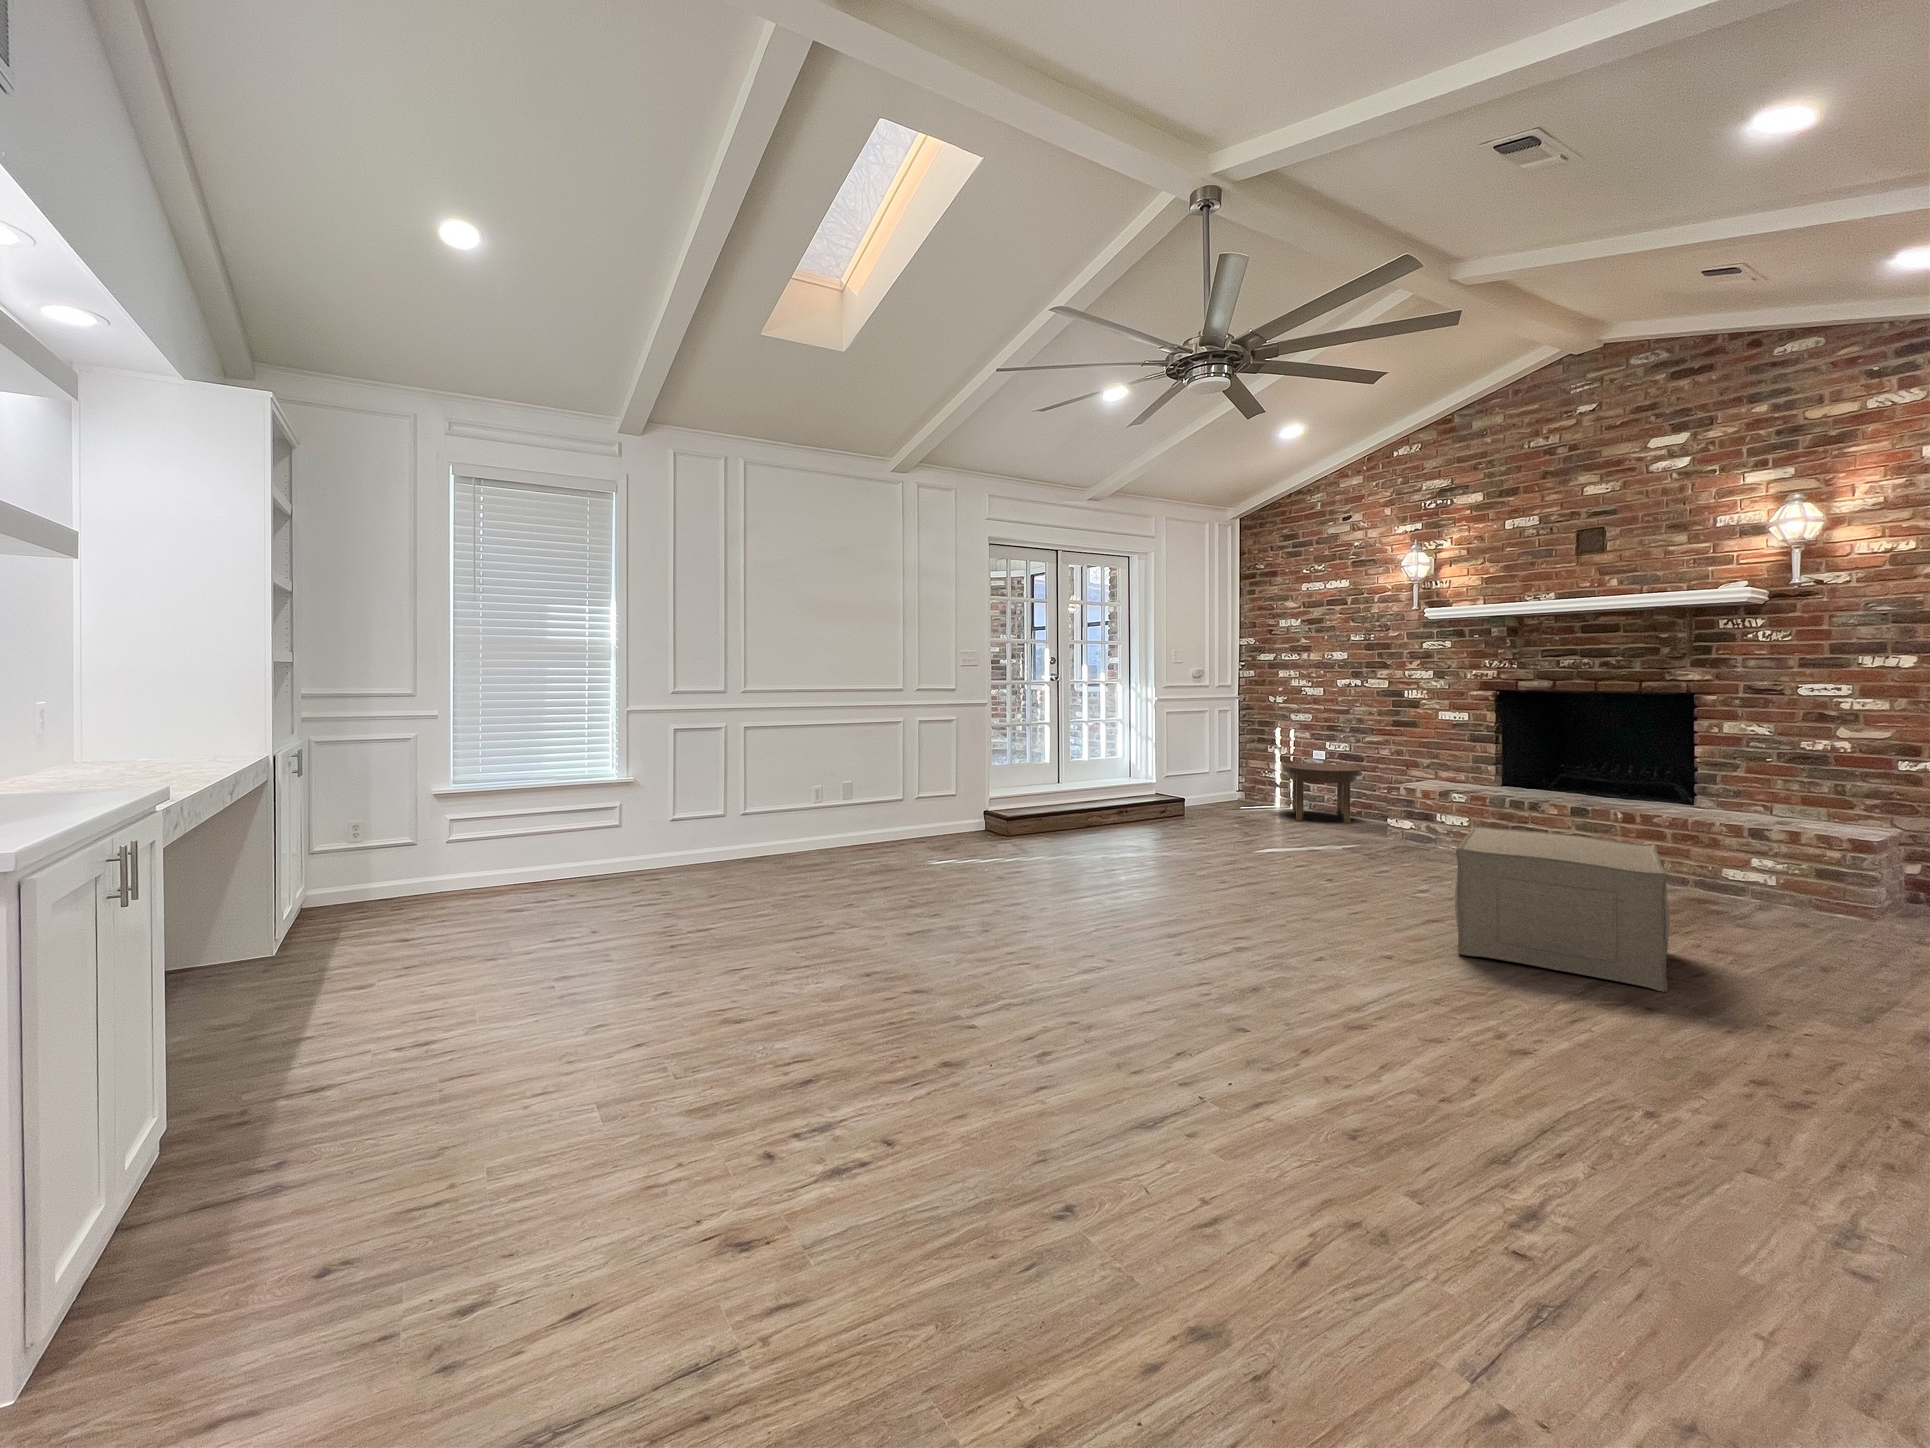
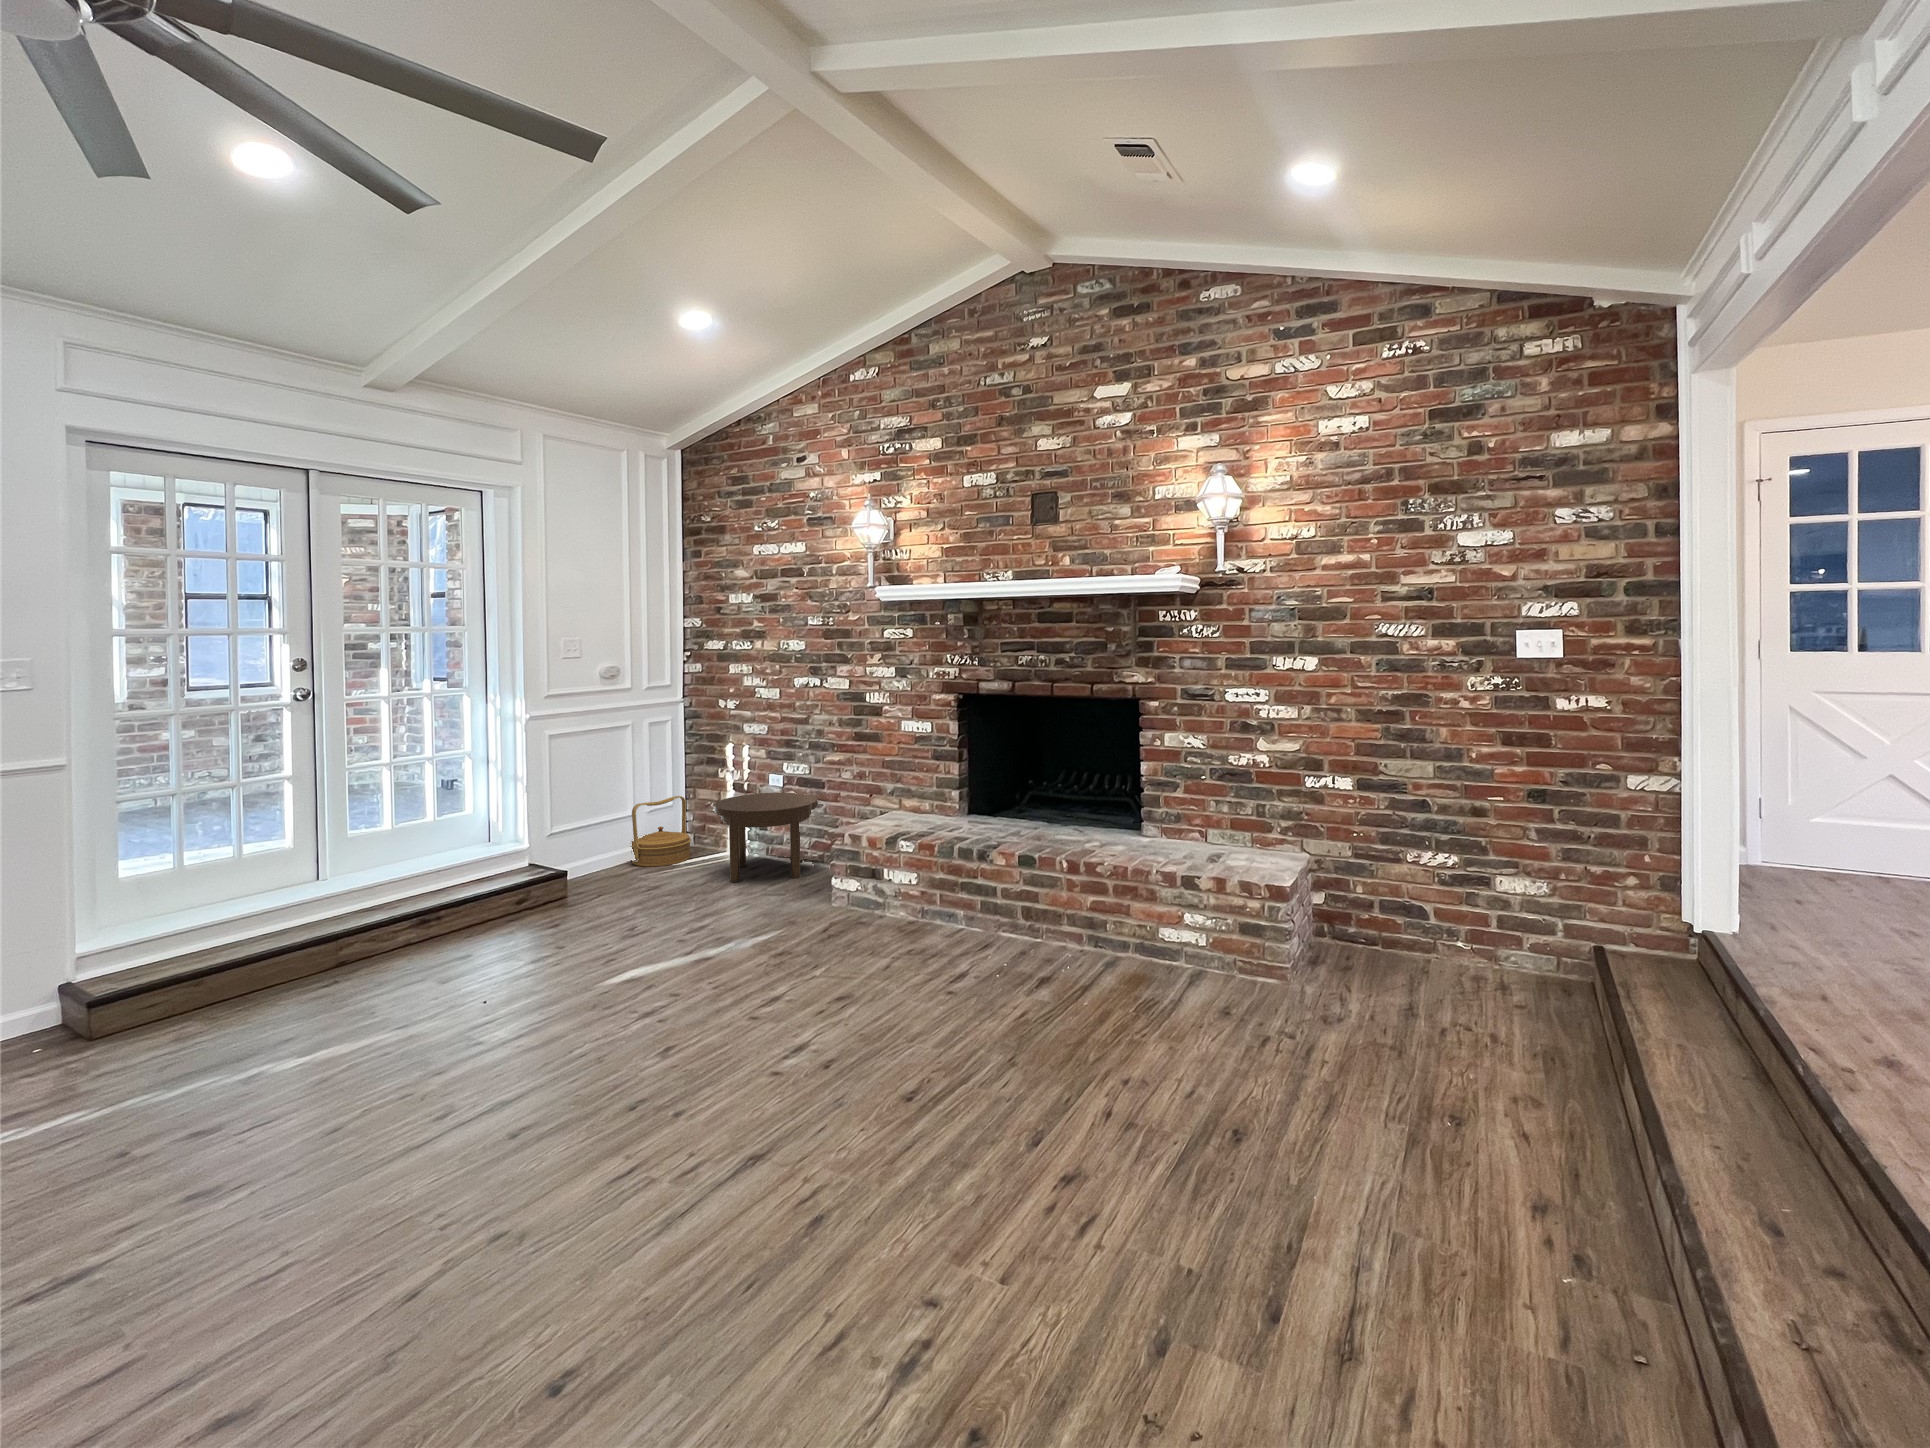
woven basket: none [1209,762,1251,809] -> present [631,796,691,867]
ottoman: present [1455,826,1670,992] -> none [690,983,1053,1361]

